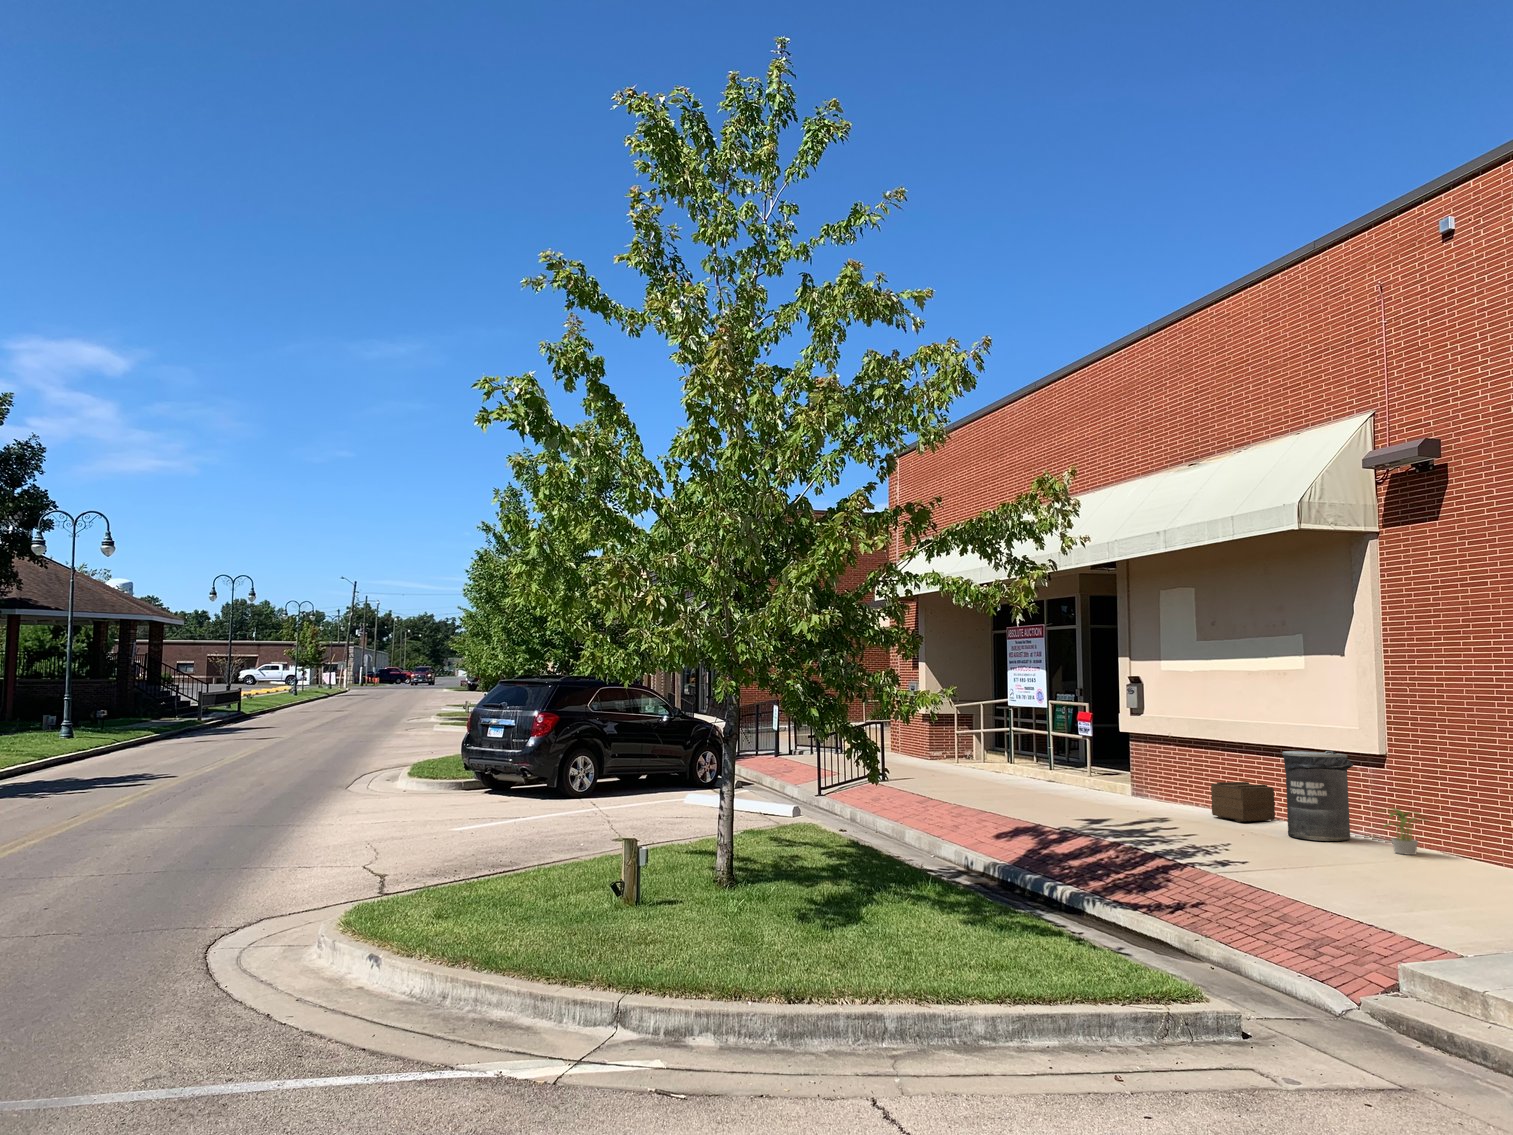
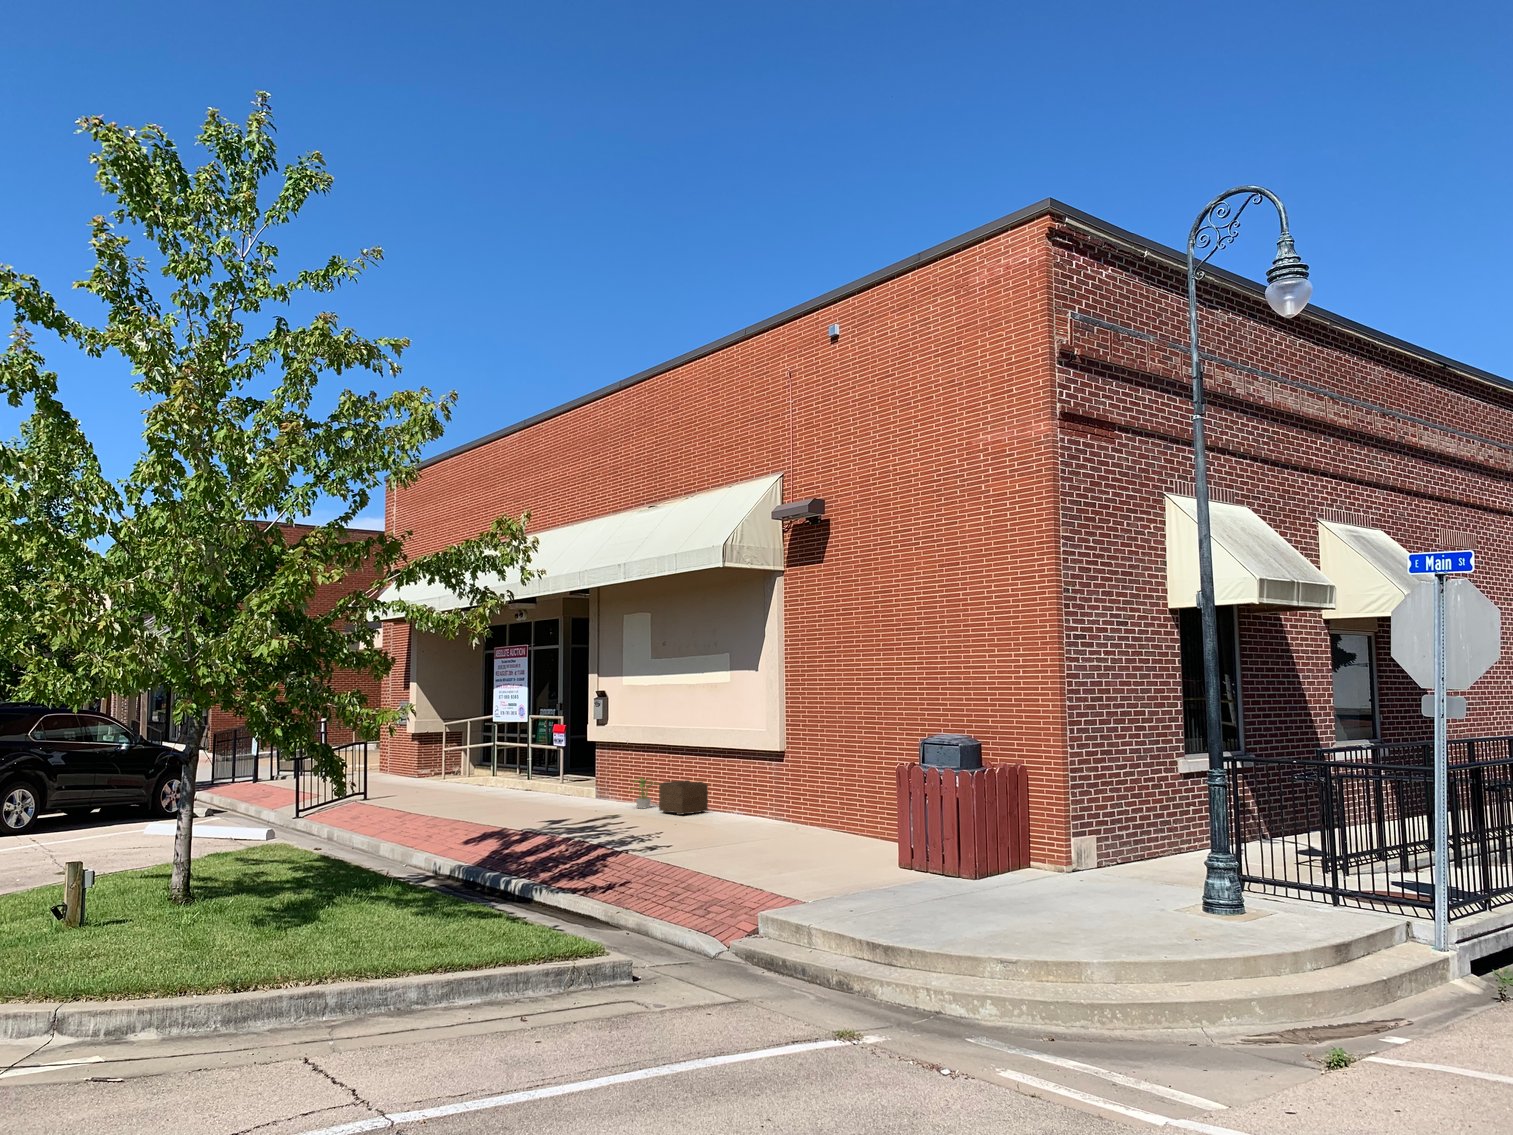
trash can: present [1282,751,1353,841] -> none [711,750,763,825]
potted plant: present [1384,808,1428,855] -> present [634,778,654,808]

